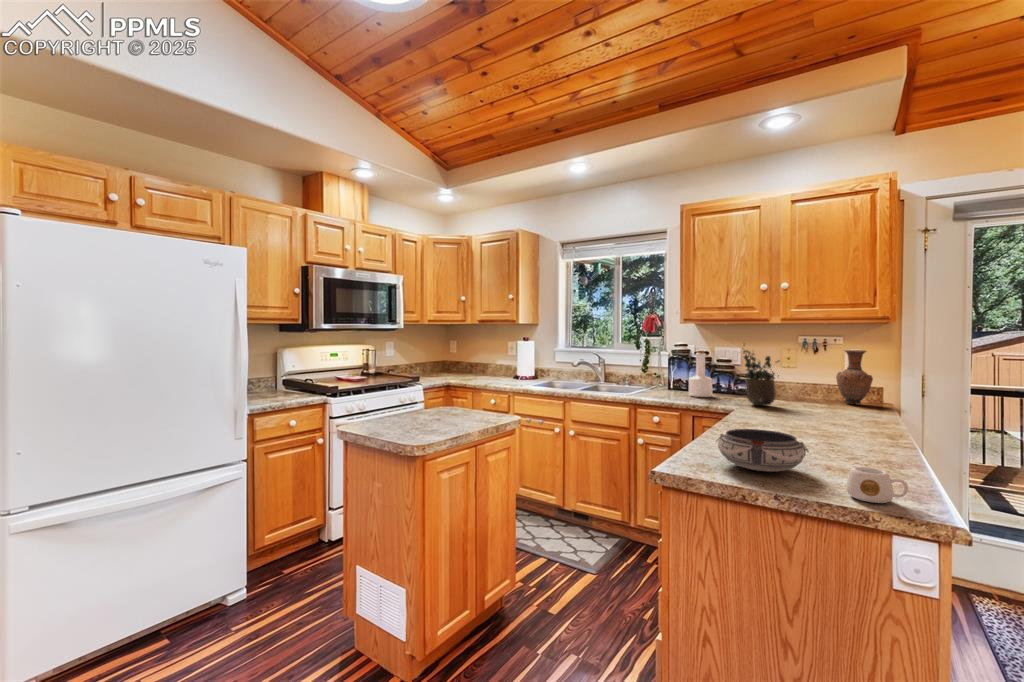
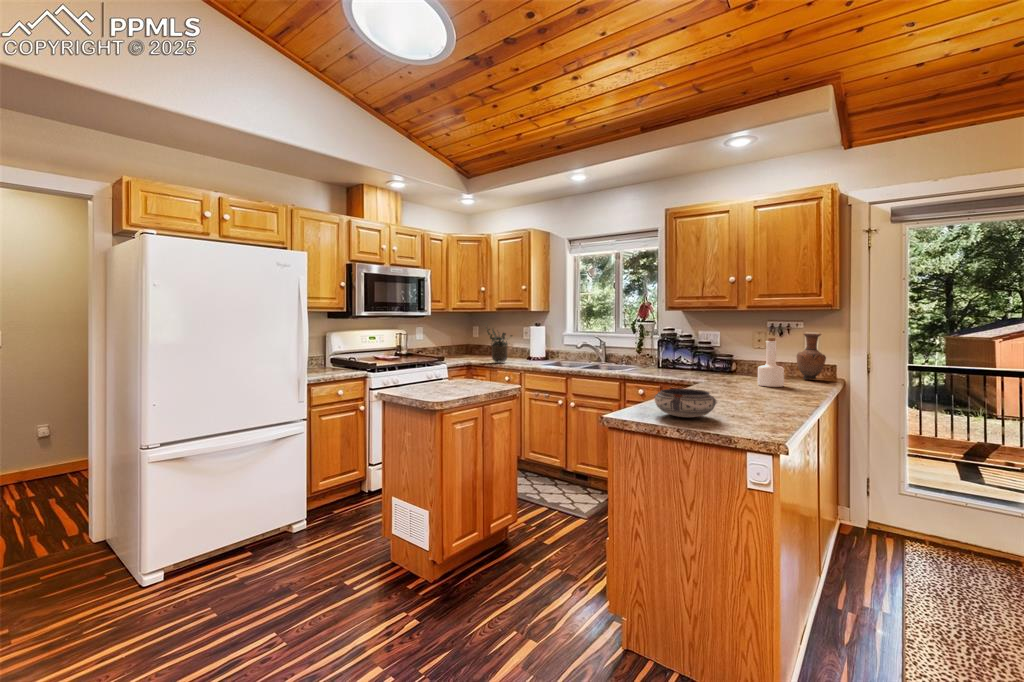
bottle: present [689,350,712,397] -> present [758,338,784,387]
potted plant: present [743,350,779,405] -> present [486,328,512,362]
mug: present [846,467,908,503] -> none [732,410,770,434]

